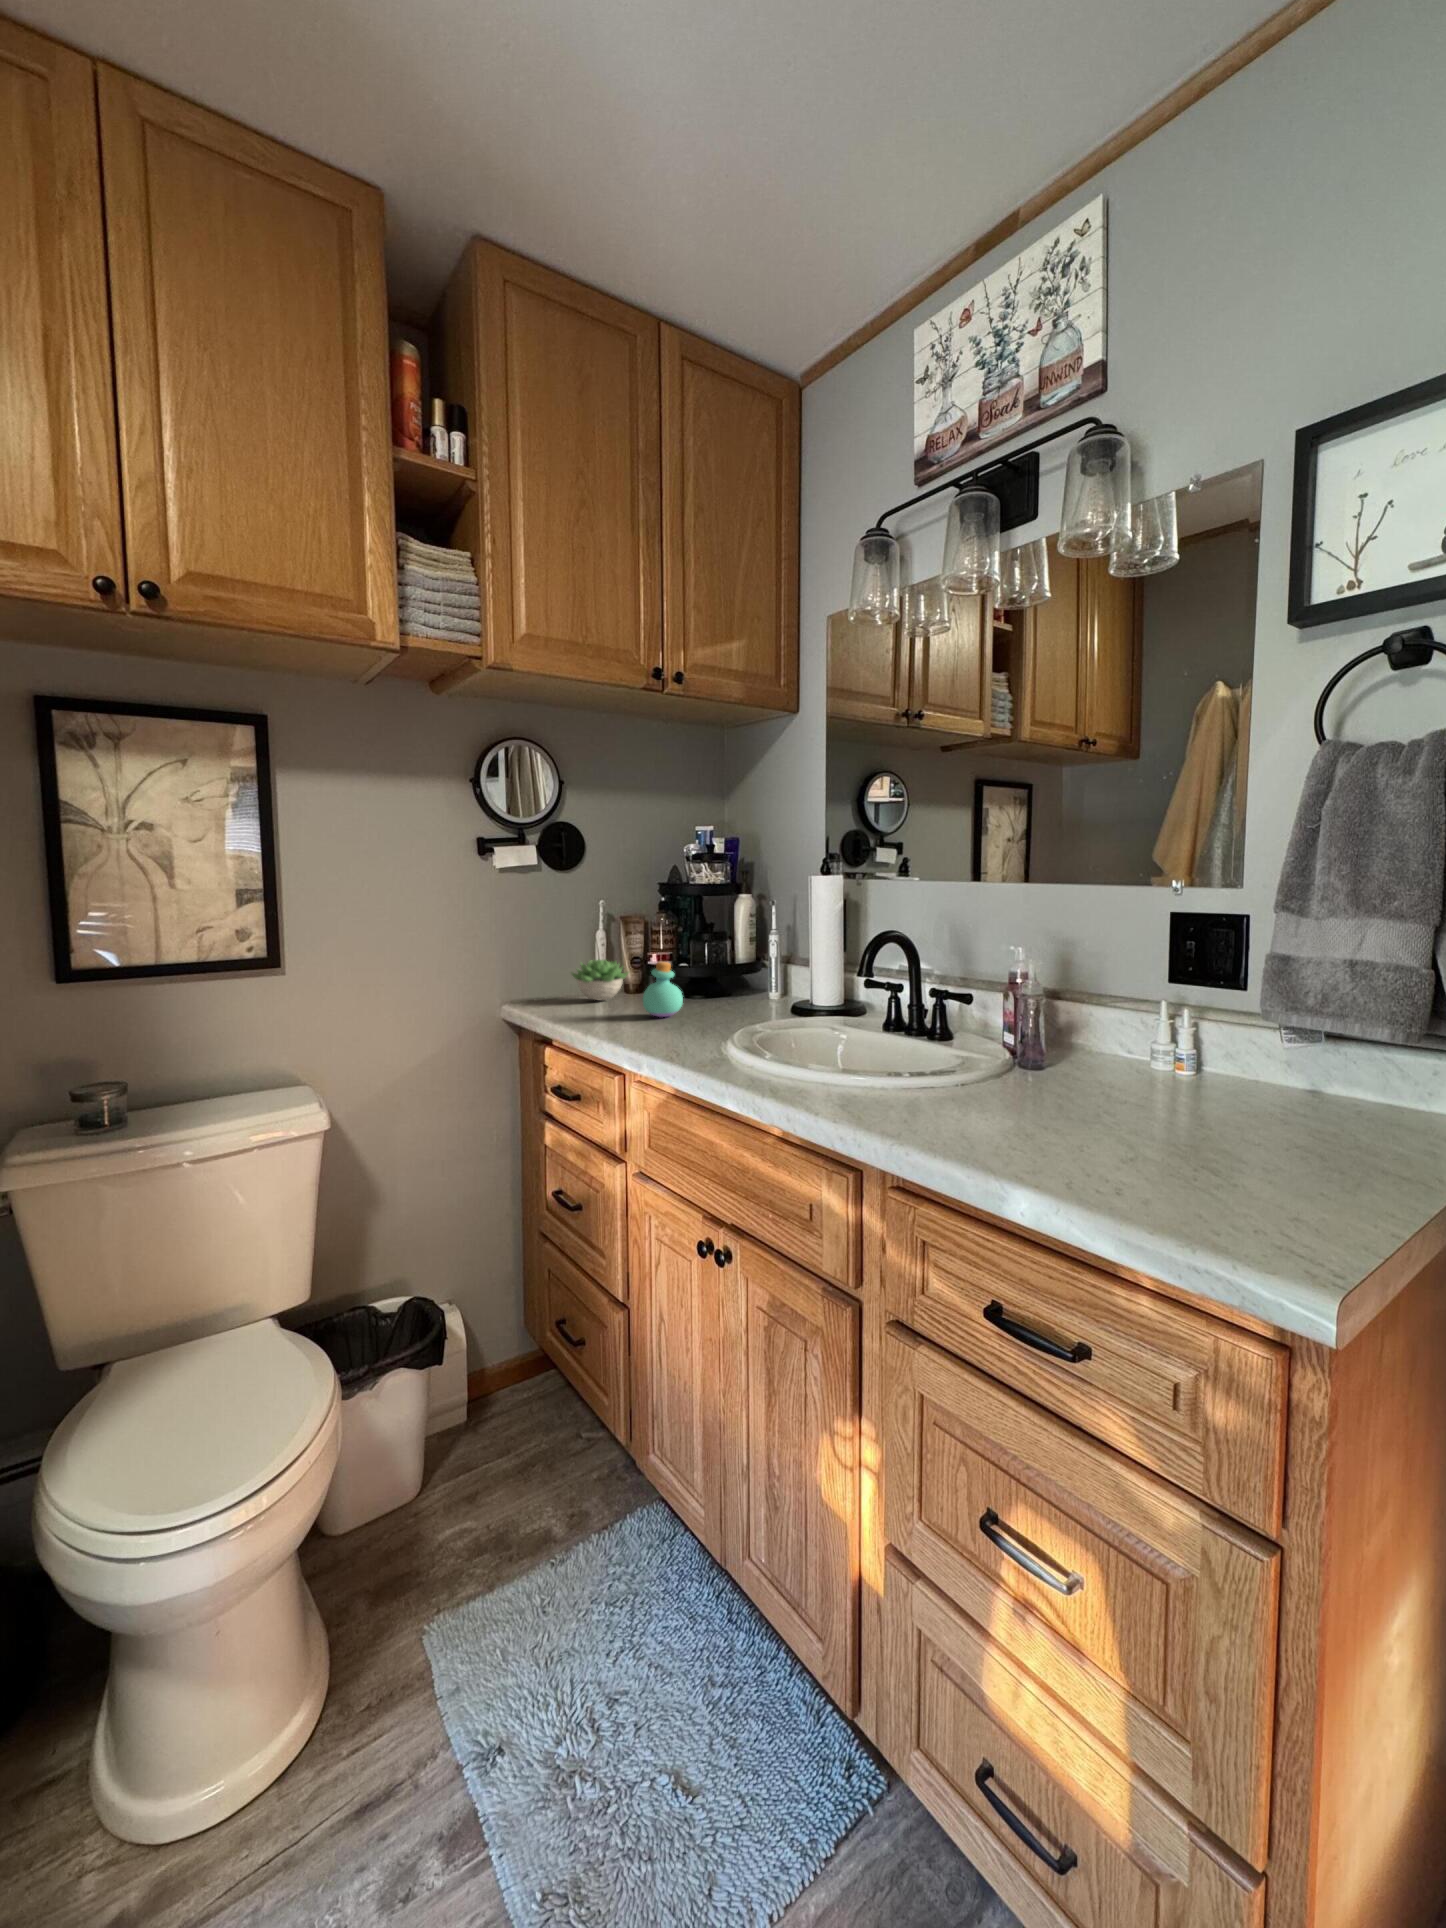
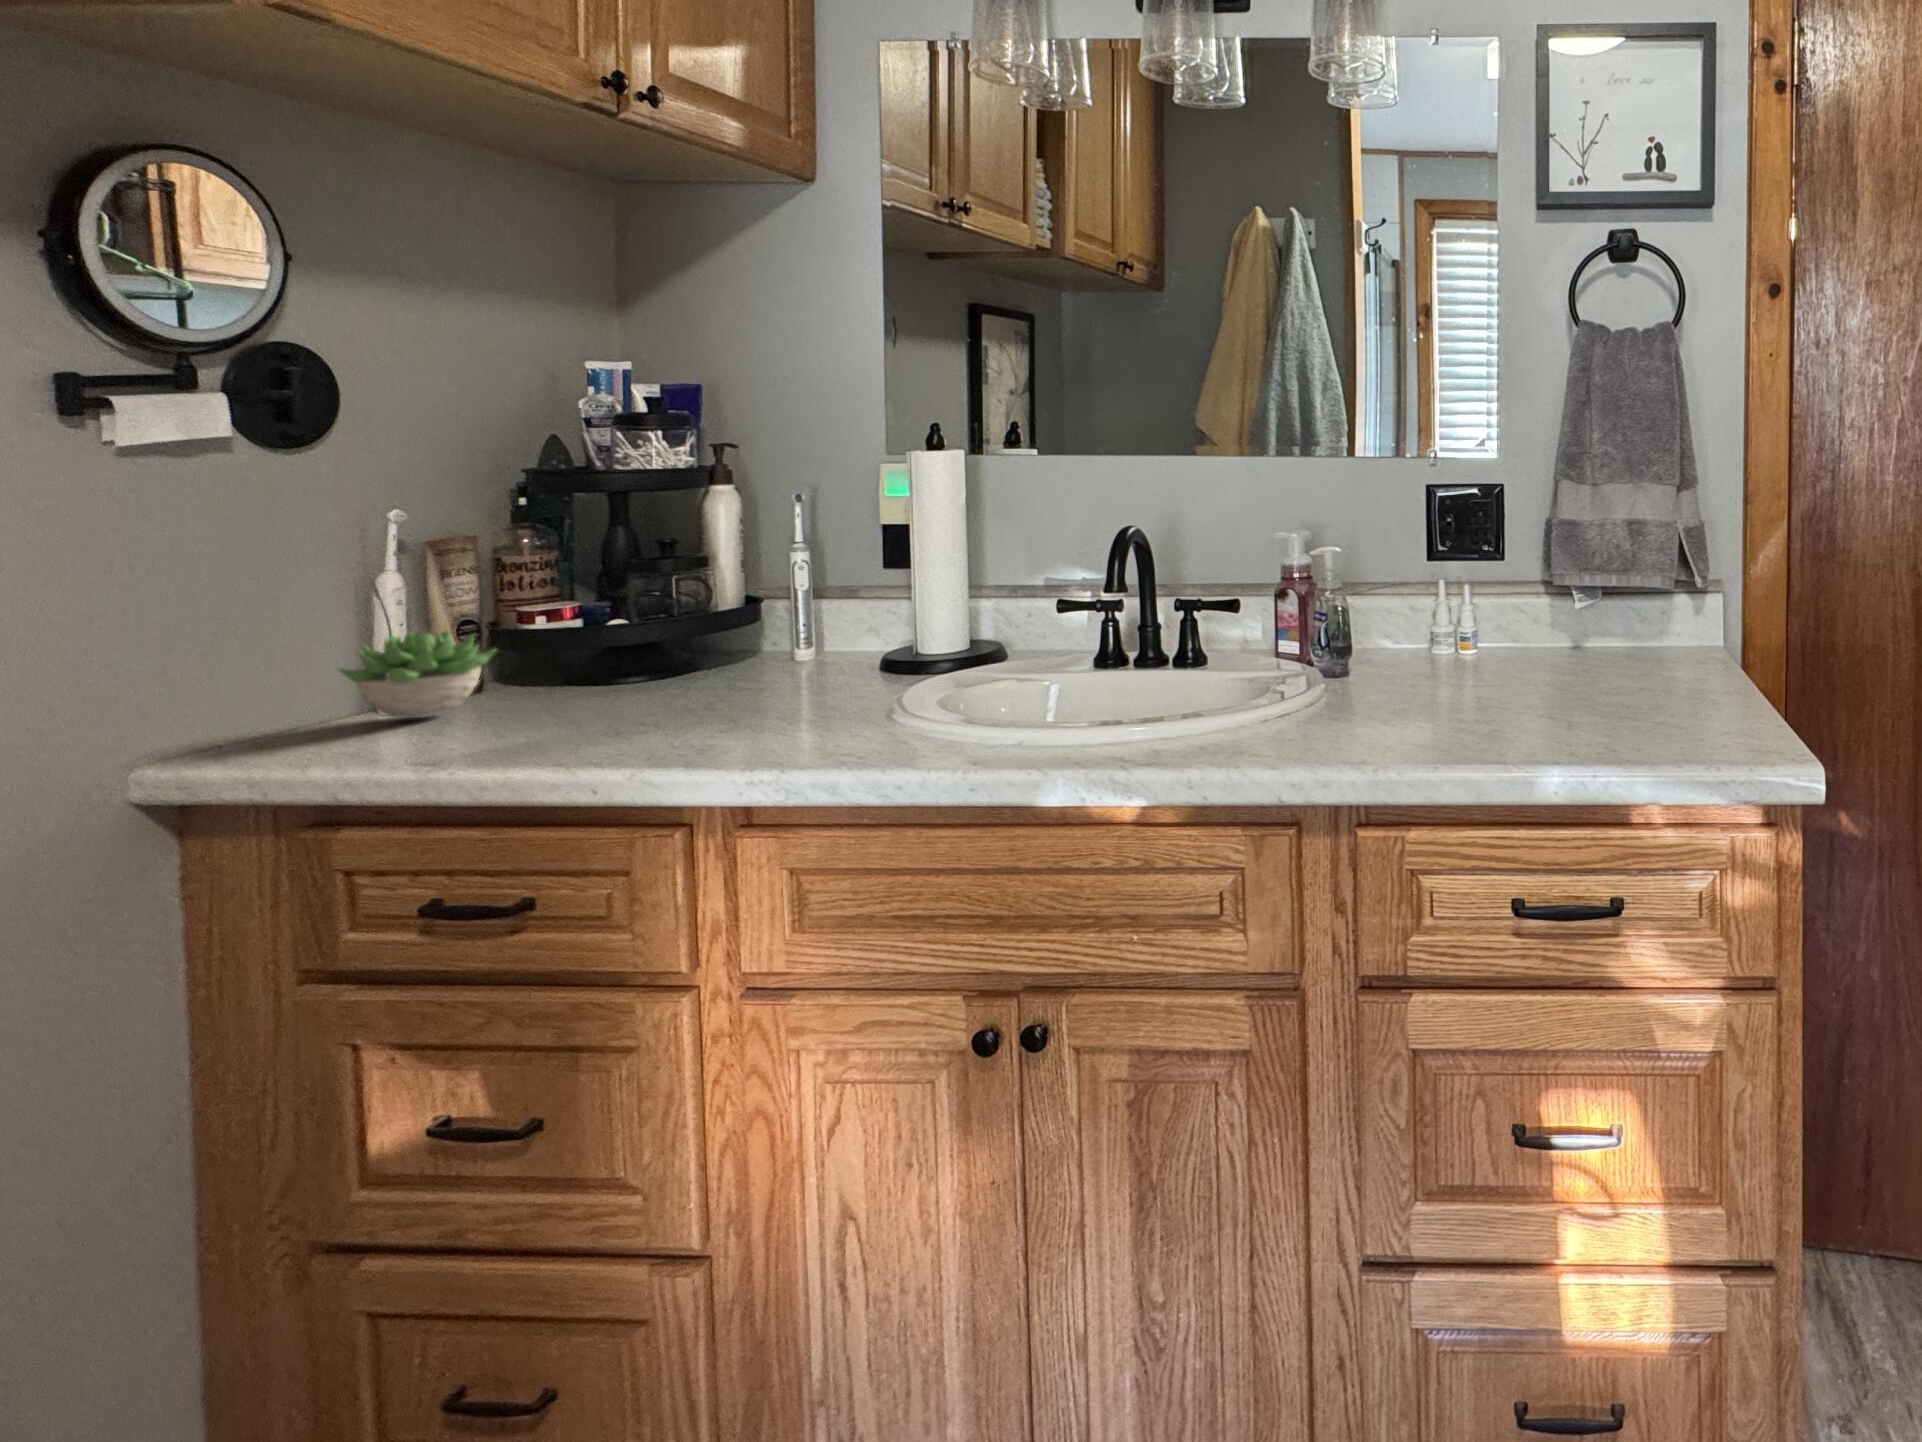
perfume bottle: present [643,962,683,1017] -> none [623,614,713,716]

